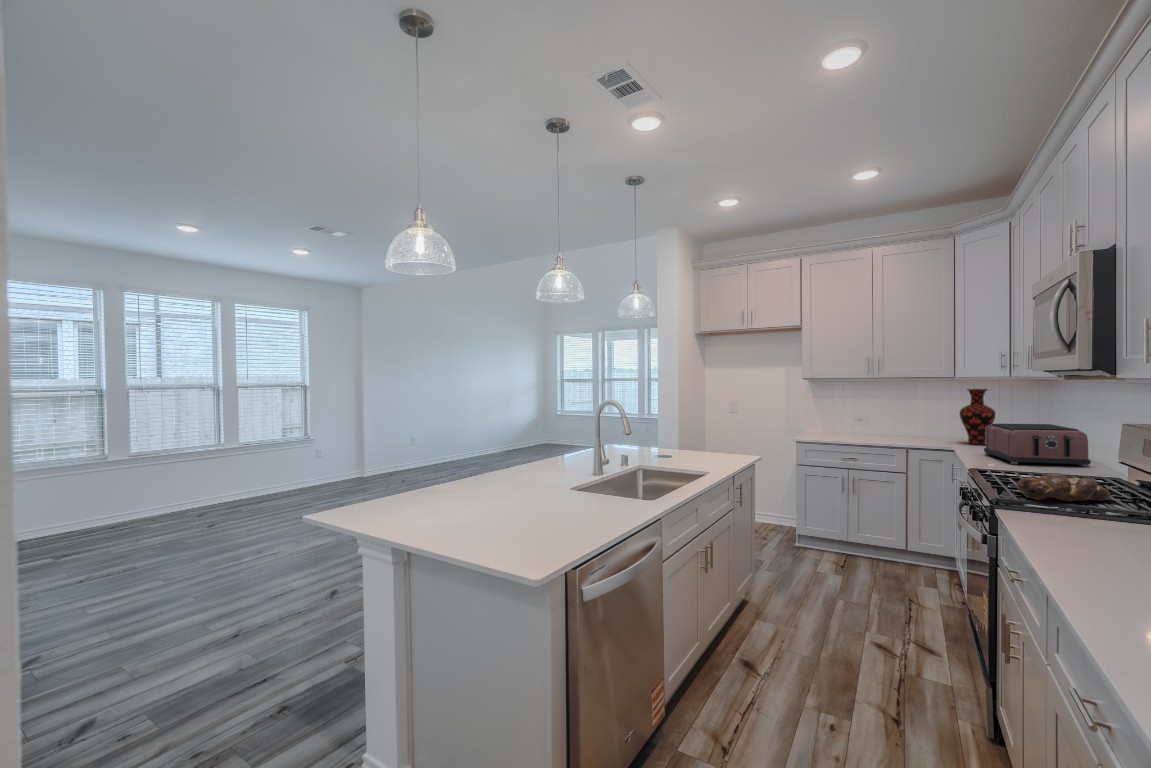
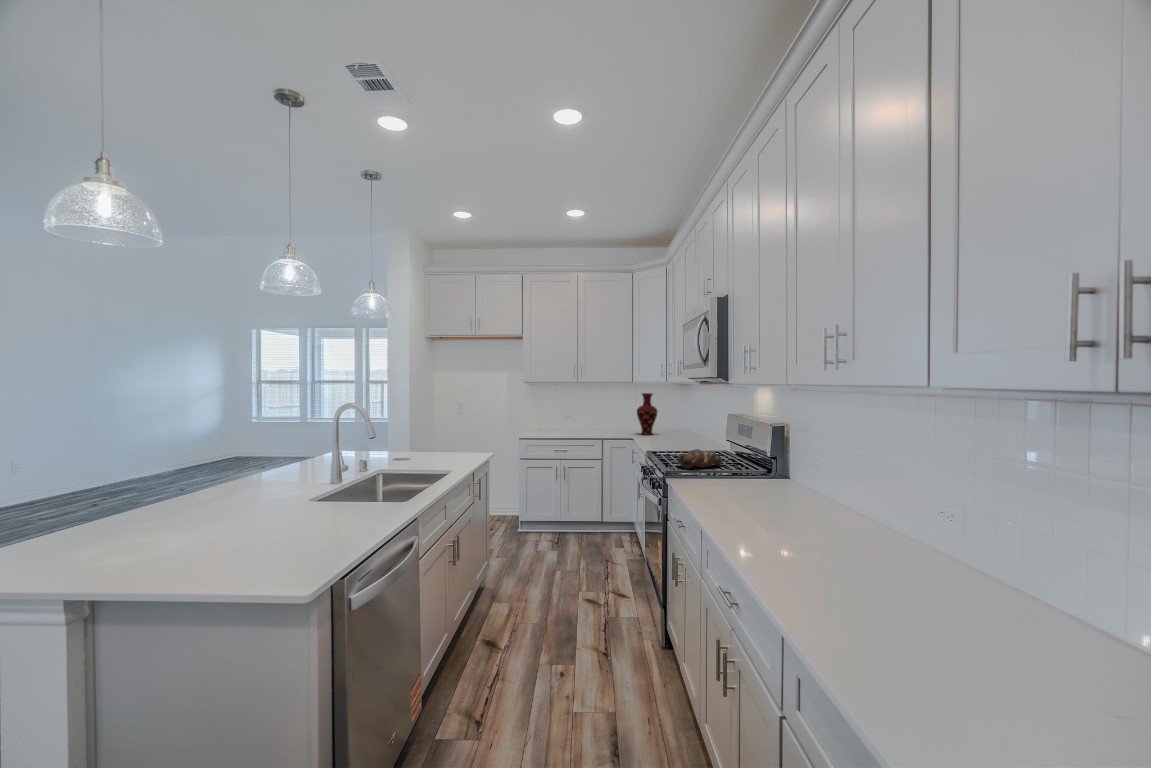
toaster: present [984,424,1091,467] -> none [652,418,709,447]

